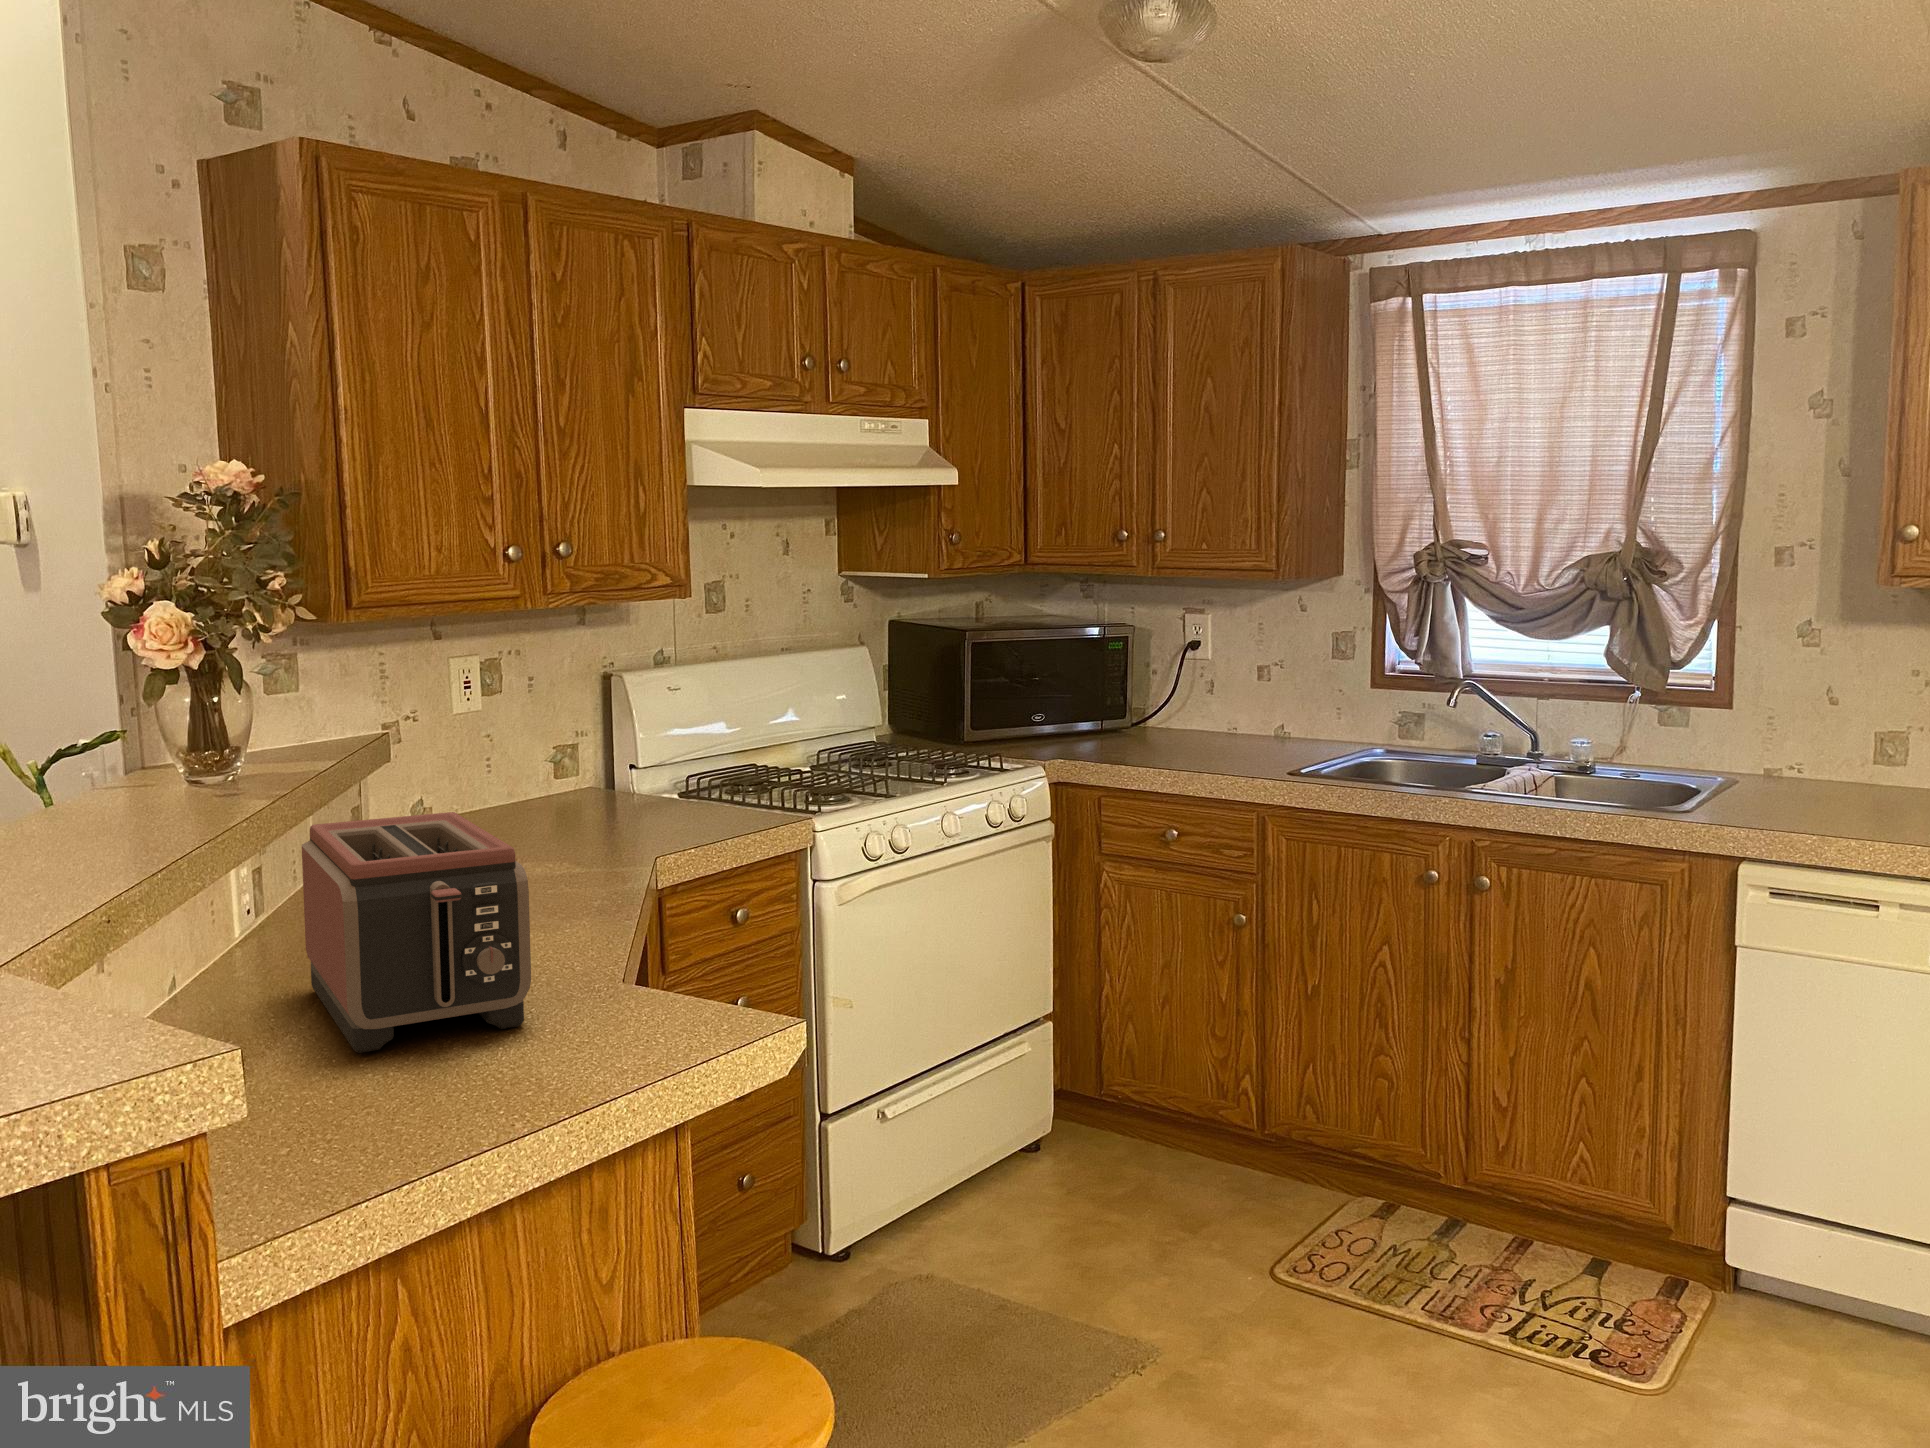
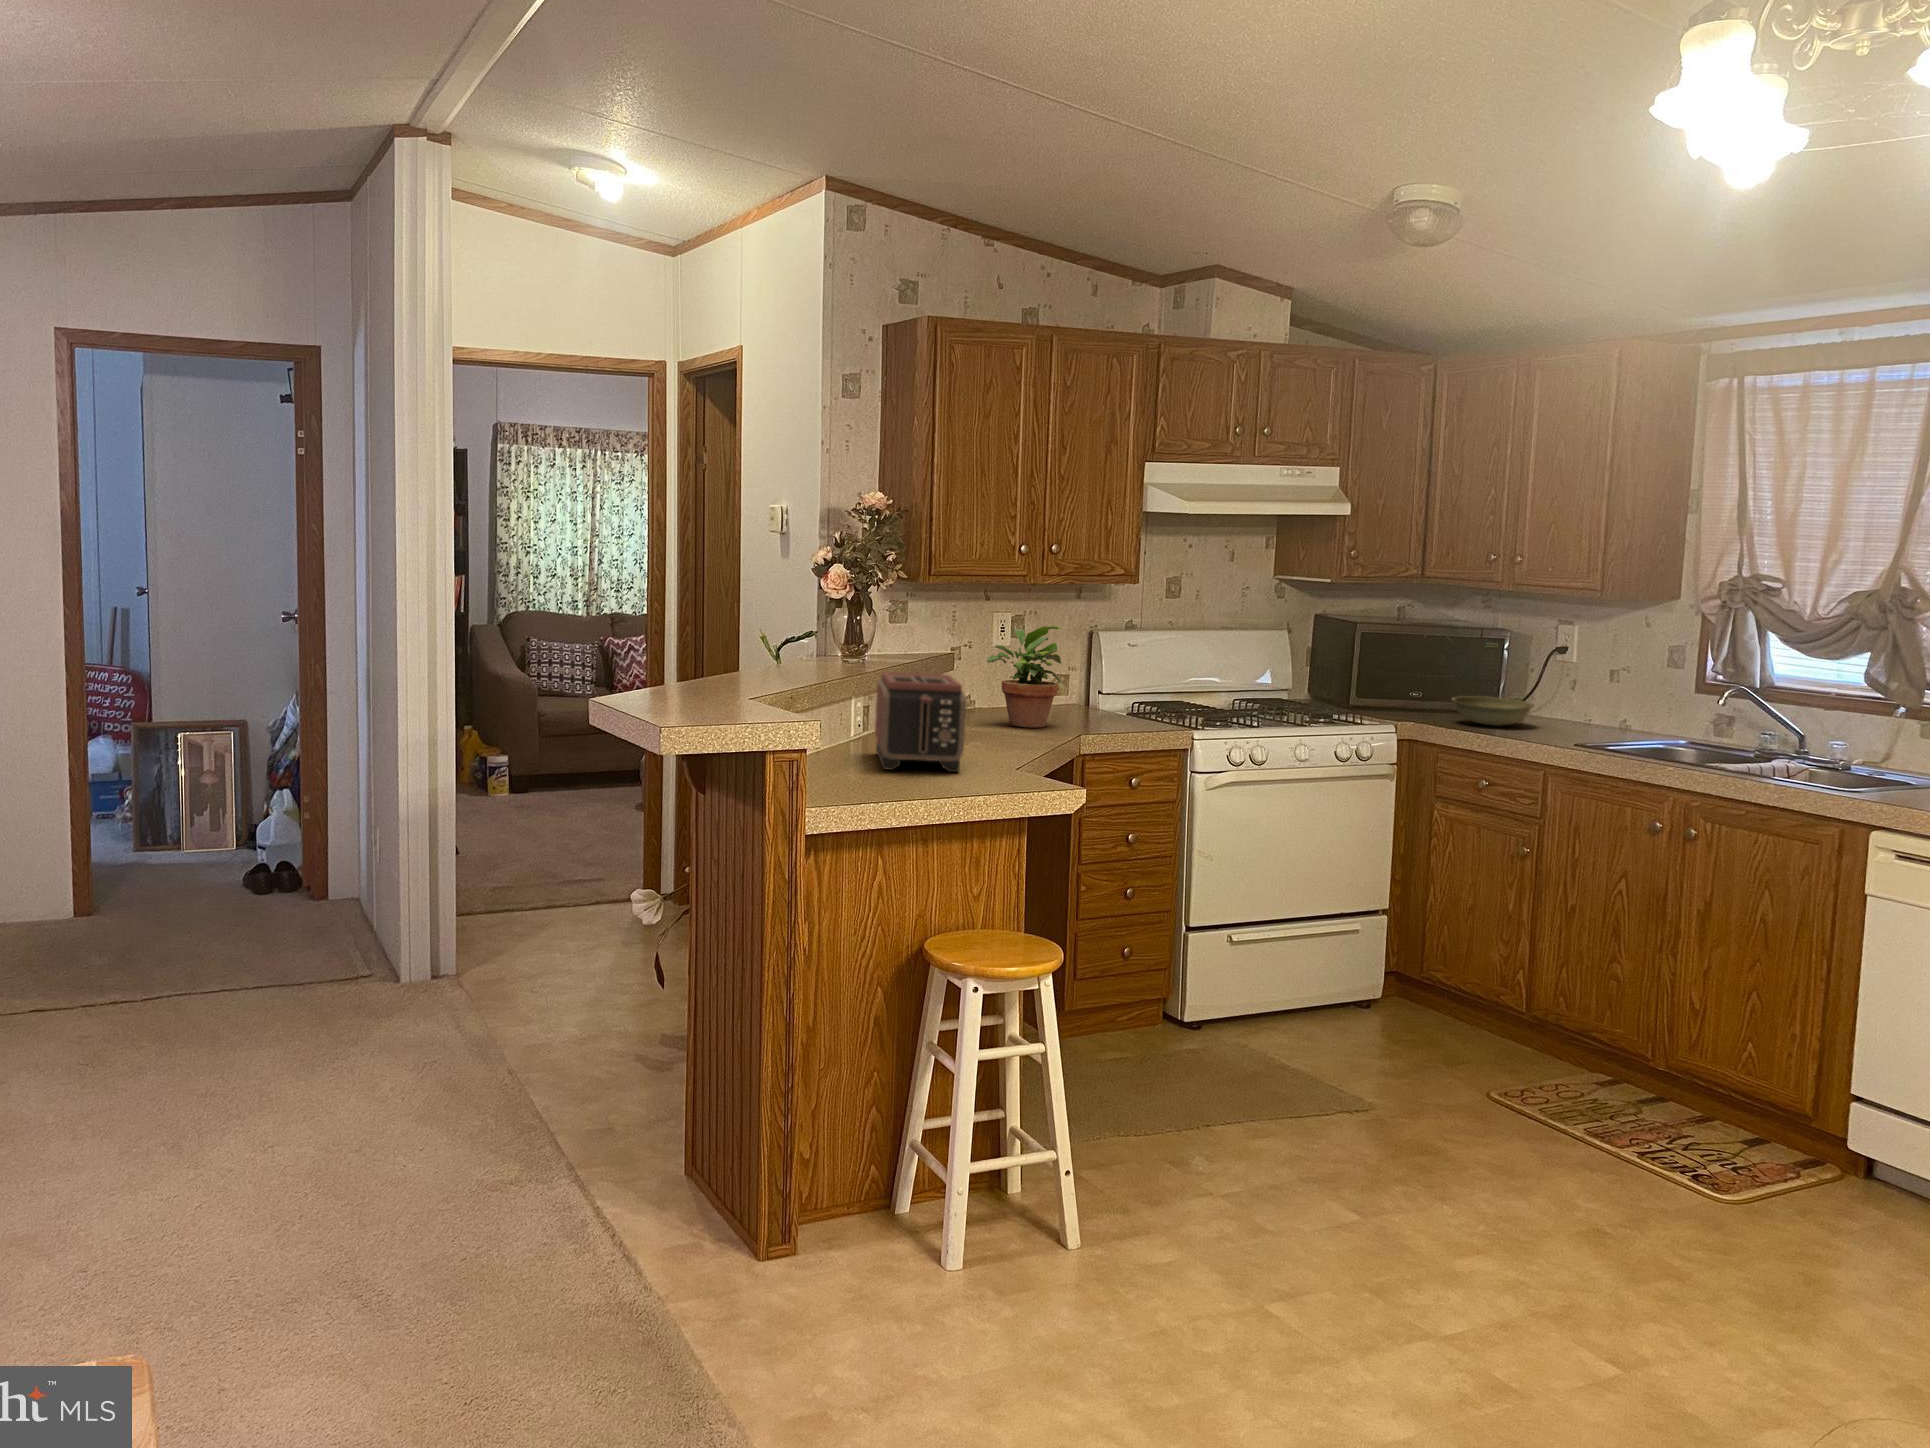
potted plant: none [474,680,608,857] -> present [986,625,1062,728]
bowl: none [1102,713,1205,752] -> present [1452,696,1535,726]

